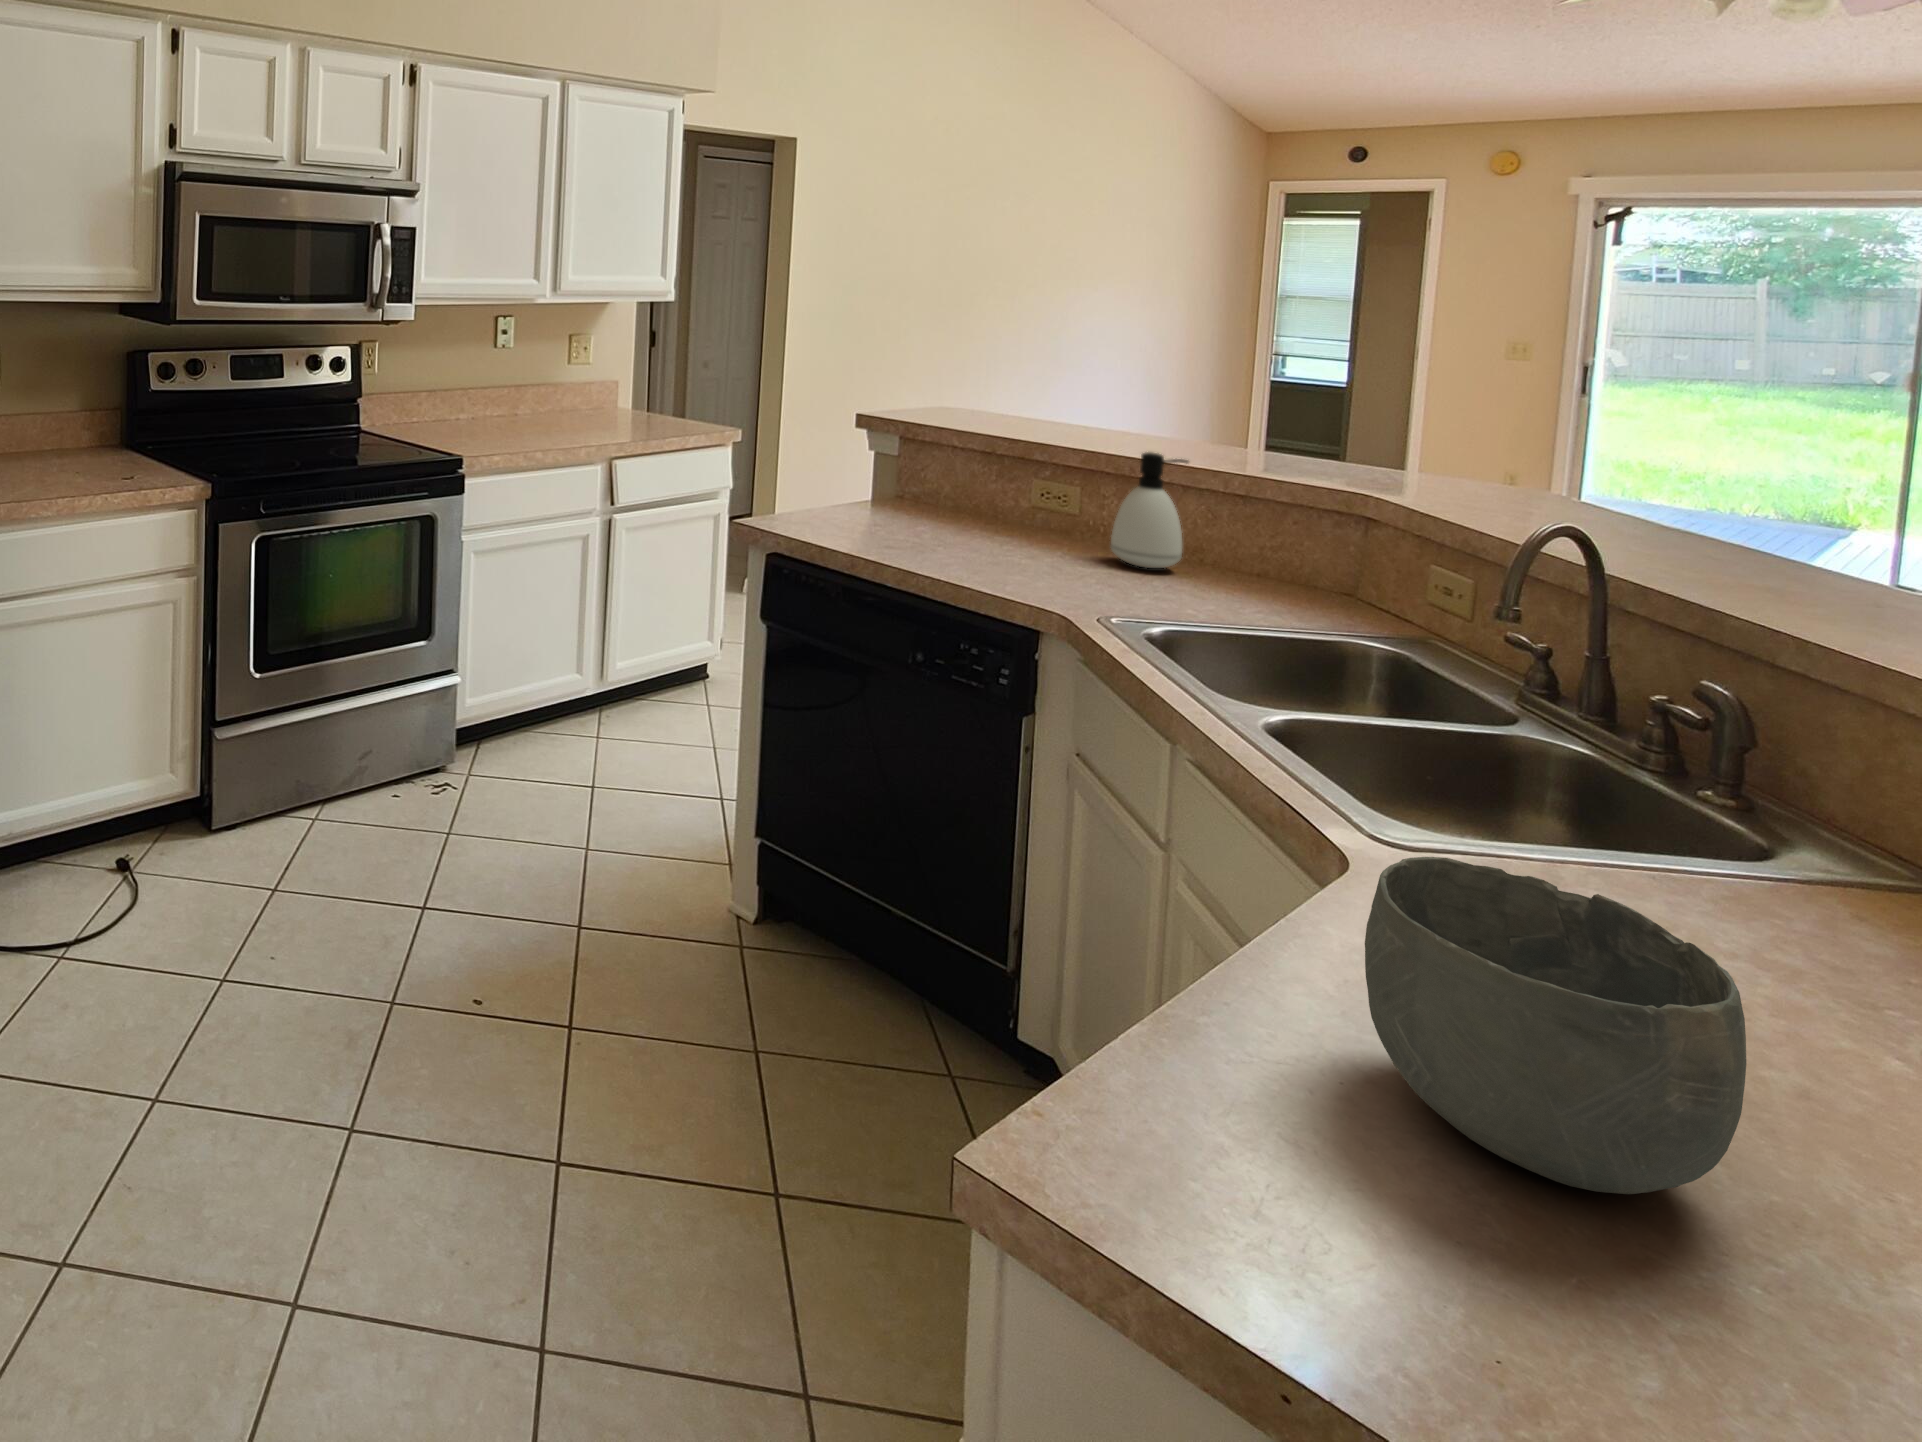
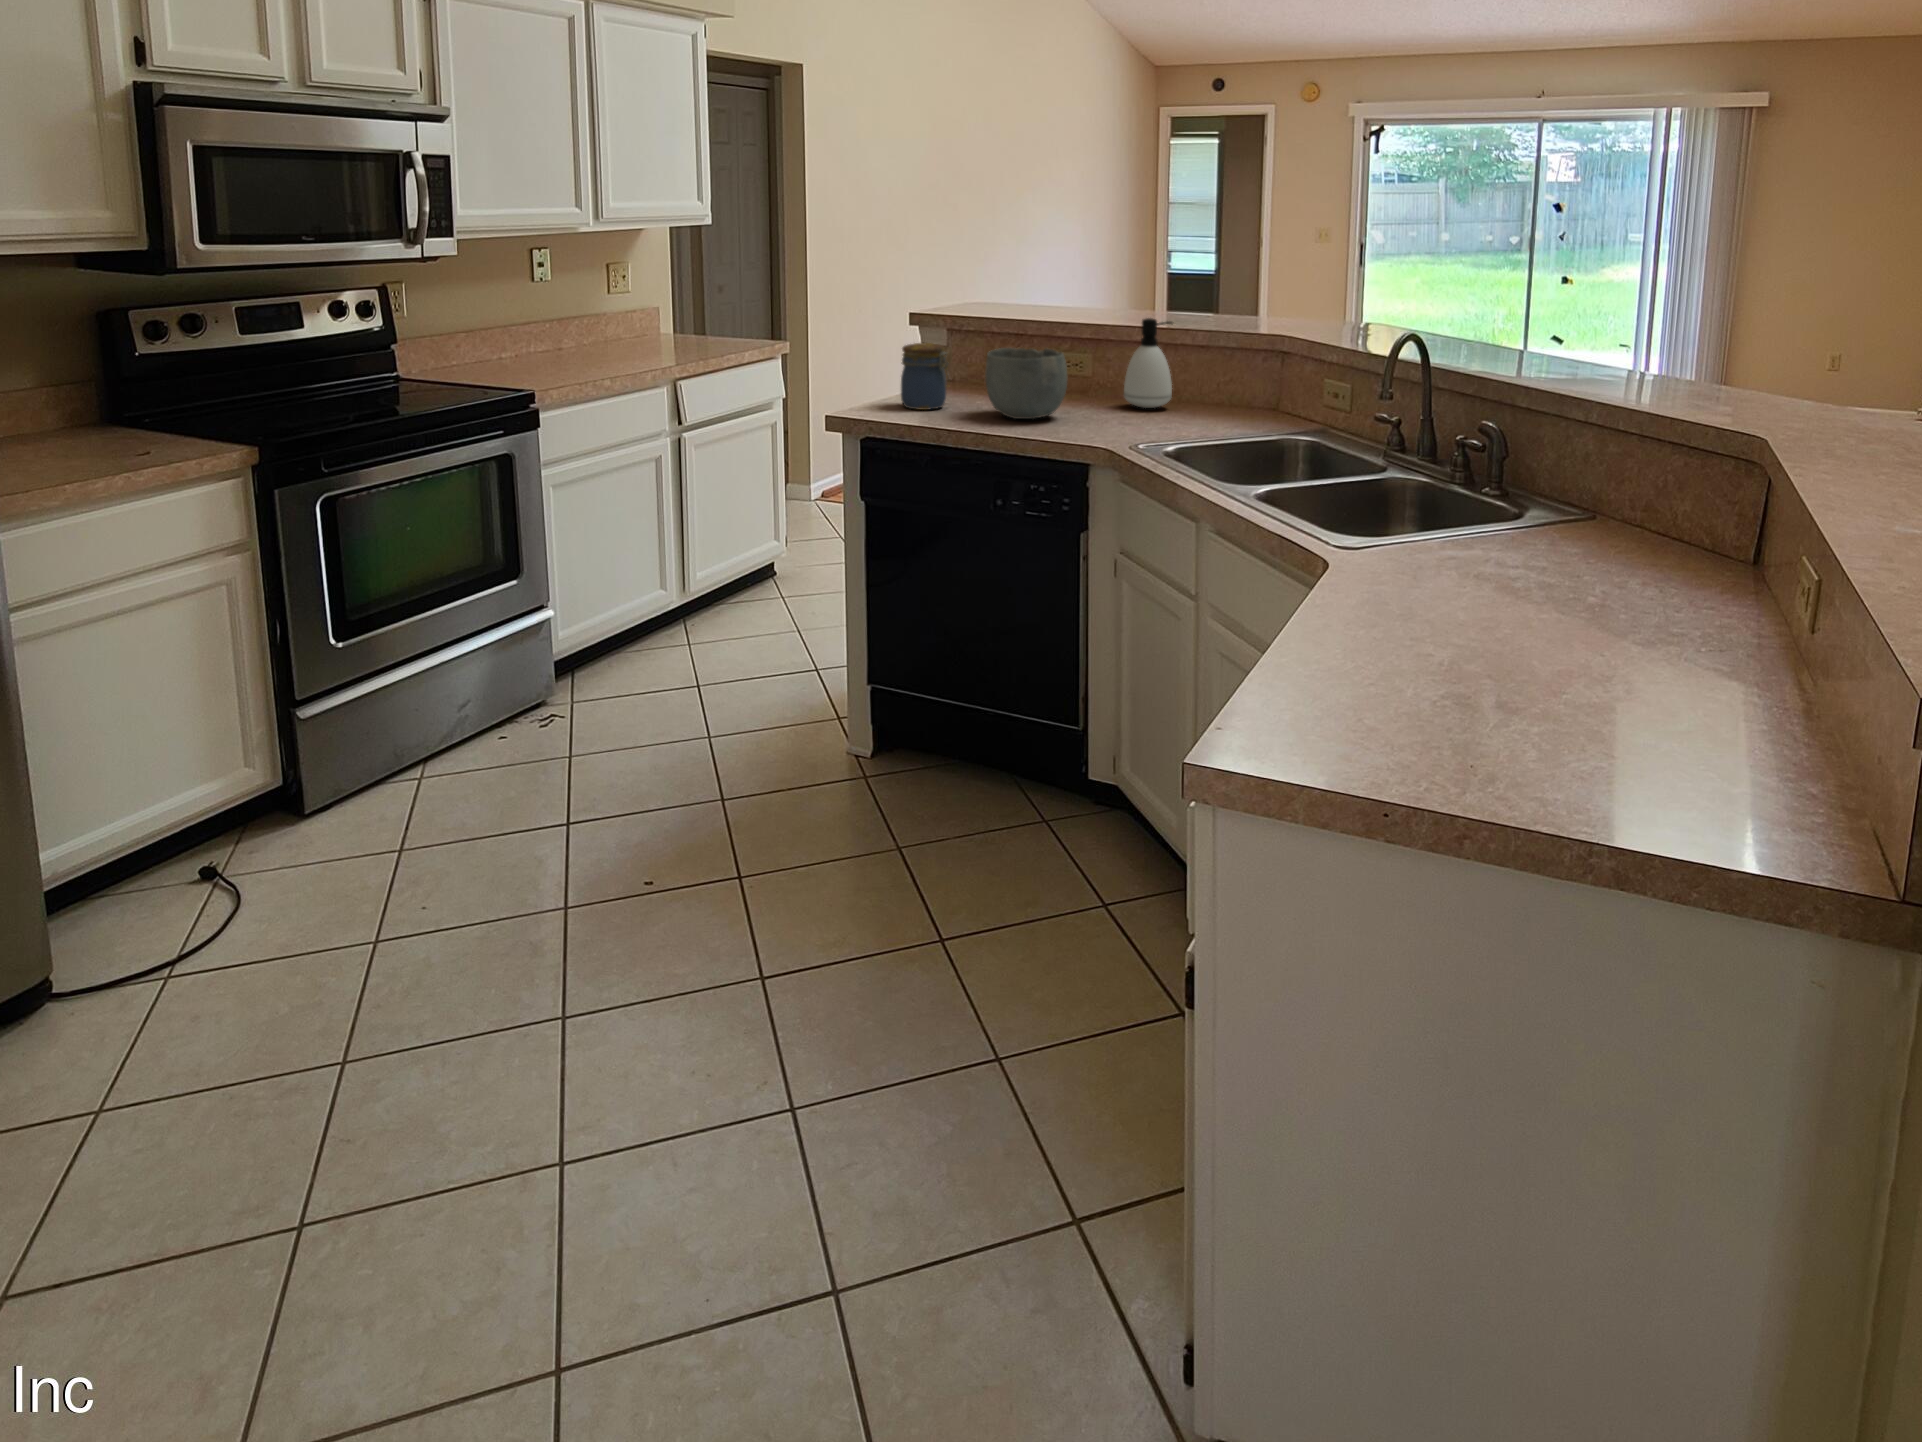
jar: none [815,452,874,531] -> present [901,343,948,410]
bowl: present [1365,857,1747,1194] -> present [985,348,1067,419]

